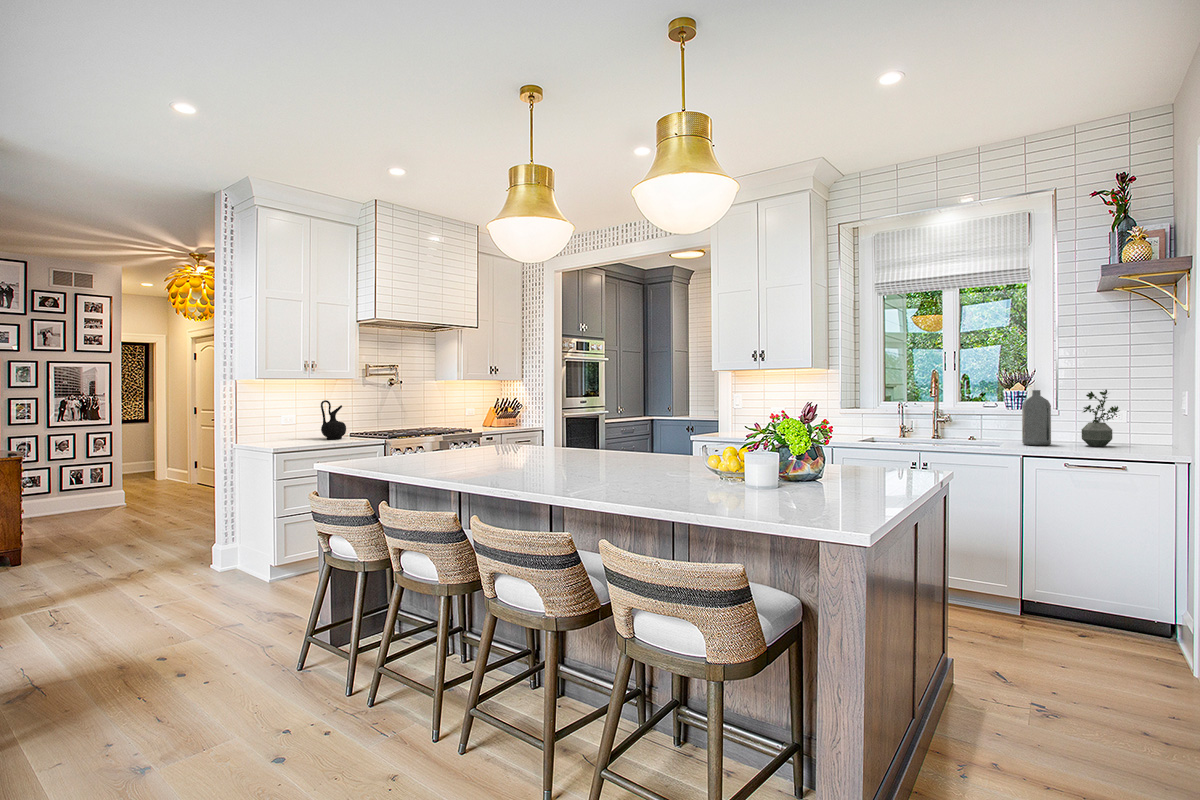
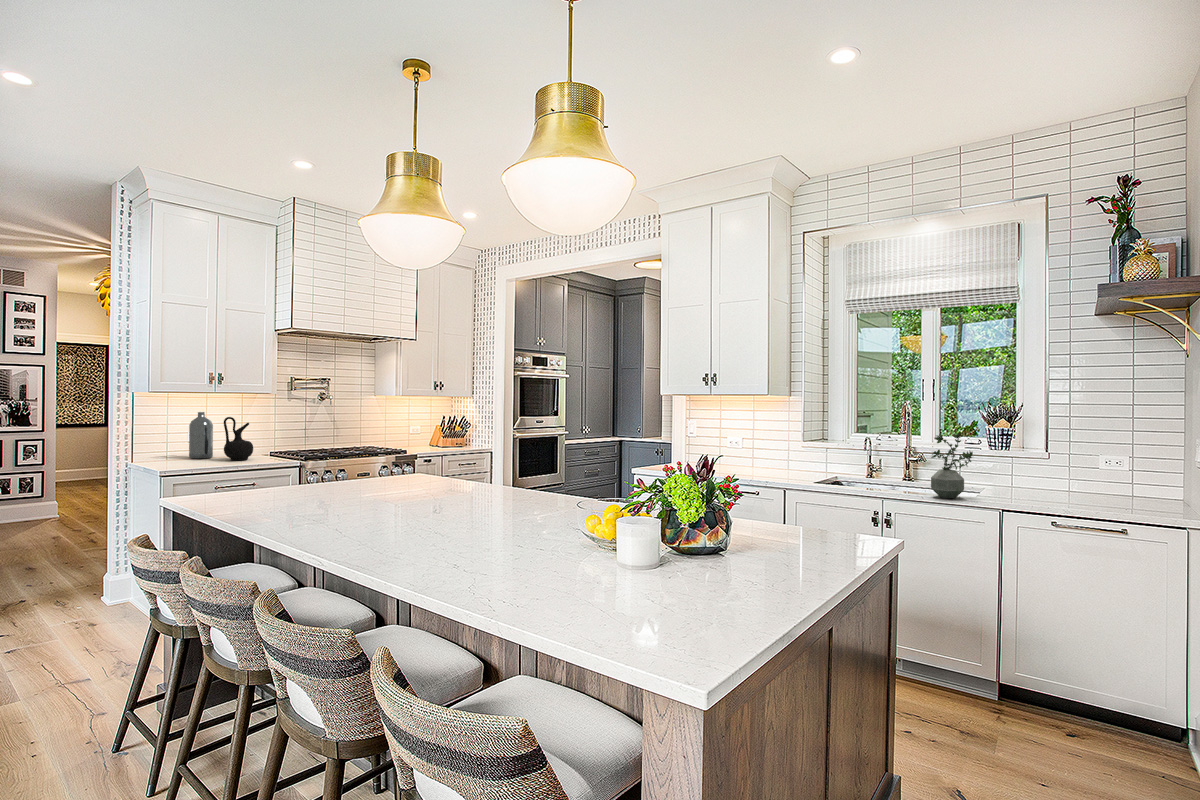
bottle: present [1022,390,1051,446] -> present [189,412,213,459]
potted plant: present [1082,390,1119,446] -> present [931,432,973,498]

